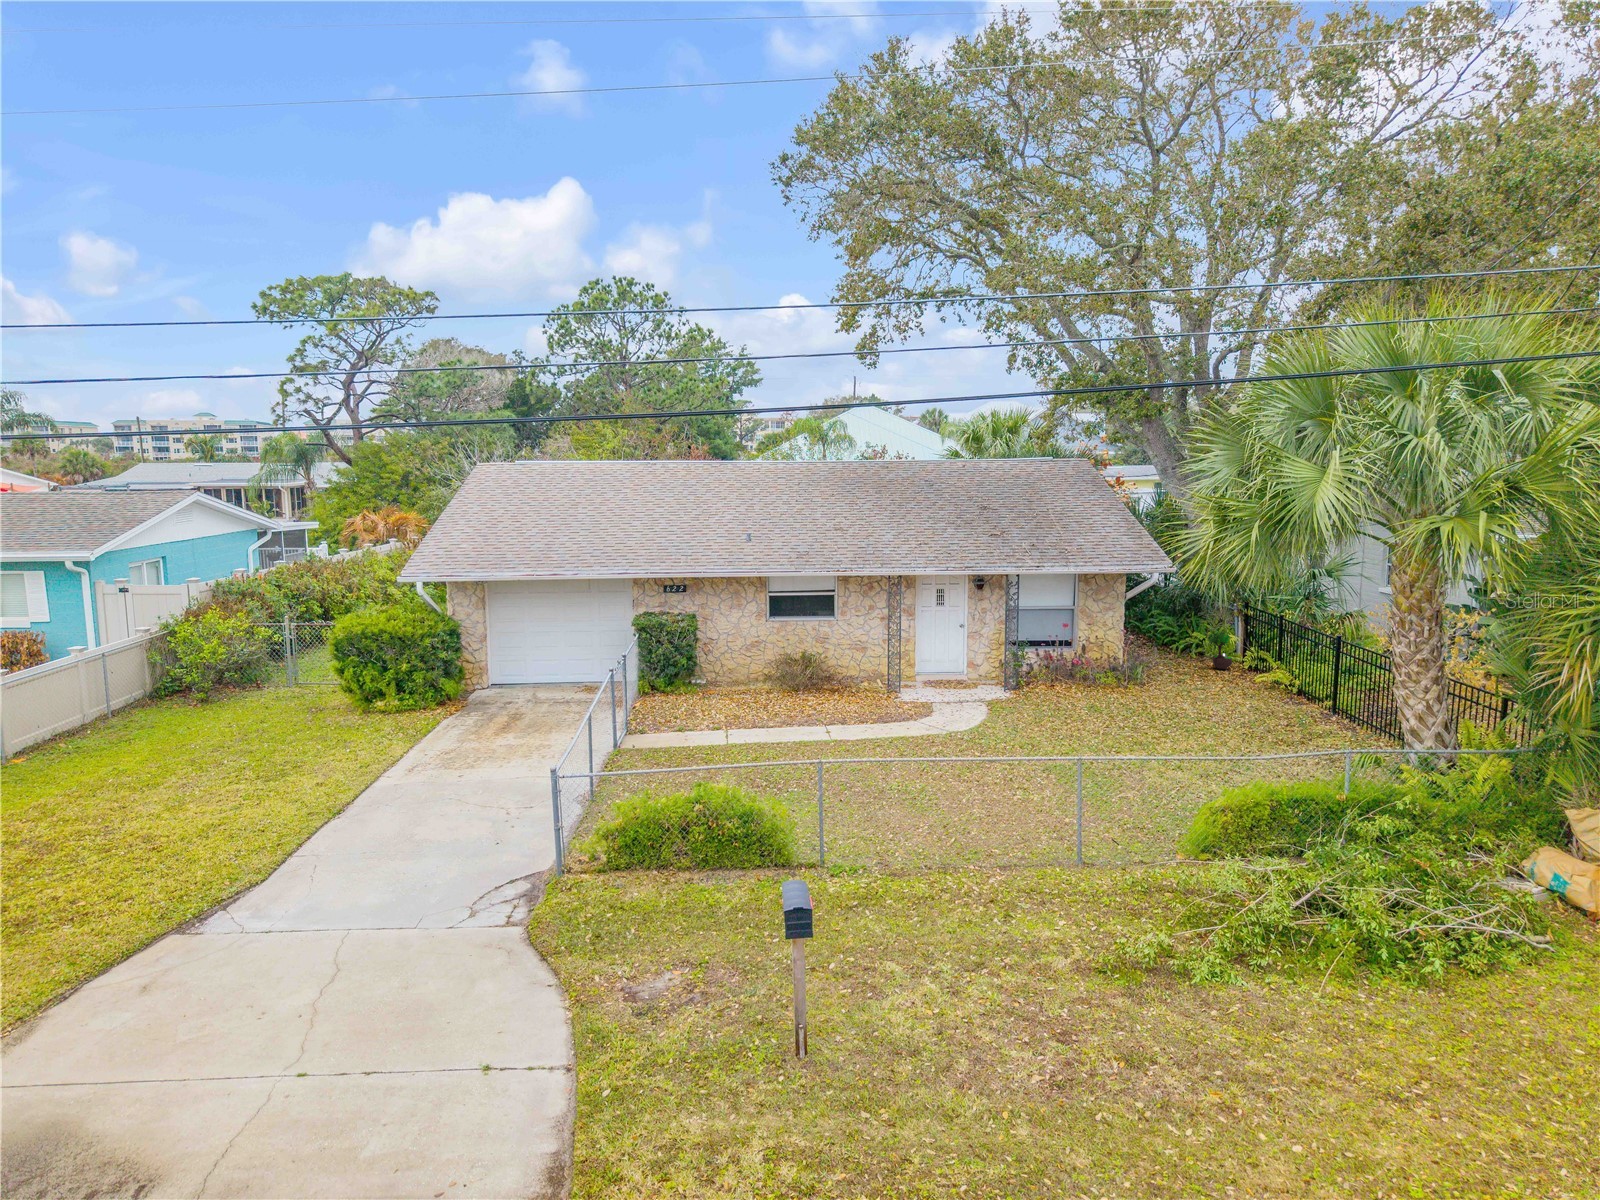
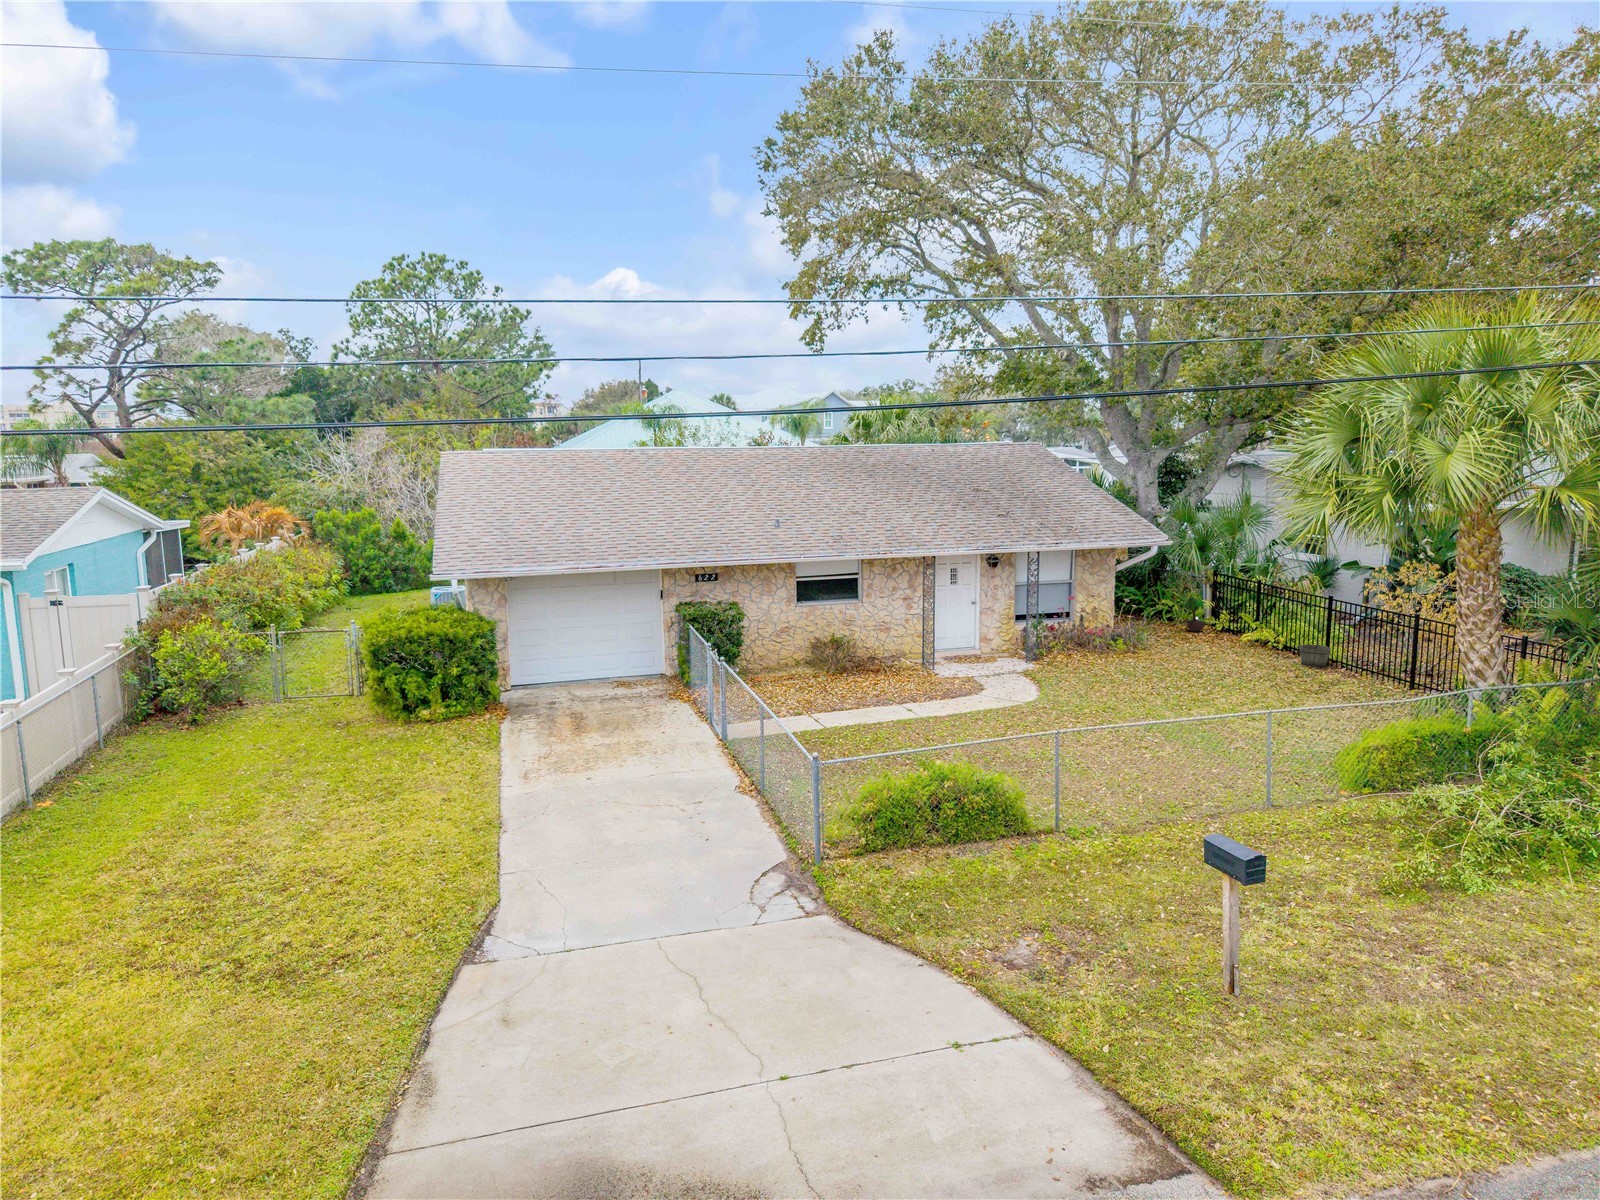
wooden bucket: none [1306,686,1342,715] -> present [1299,643,1331,666]

